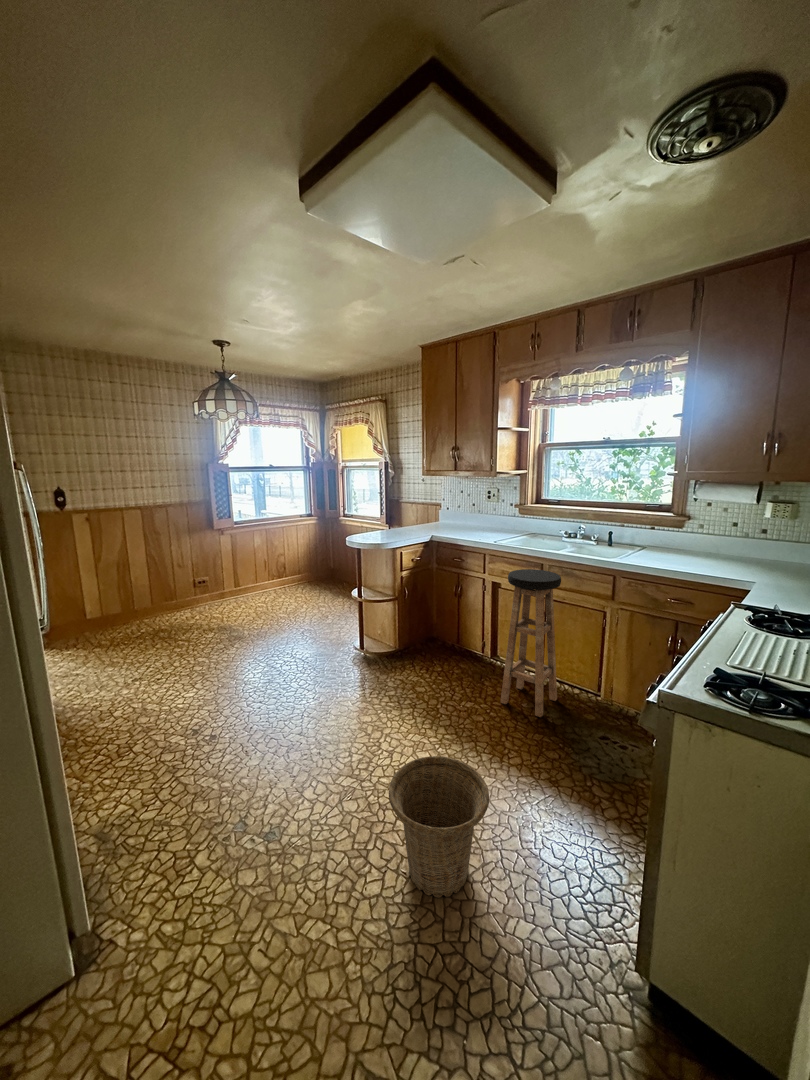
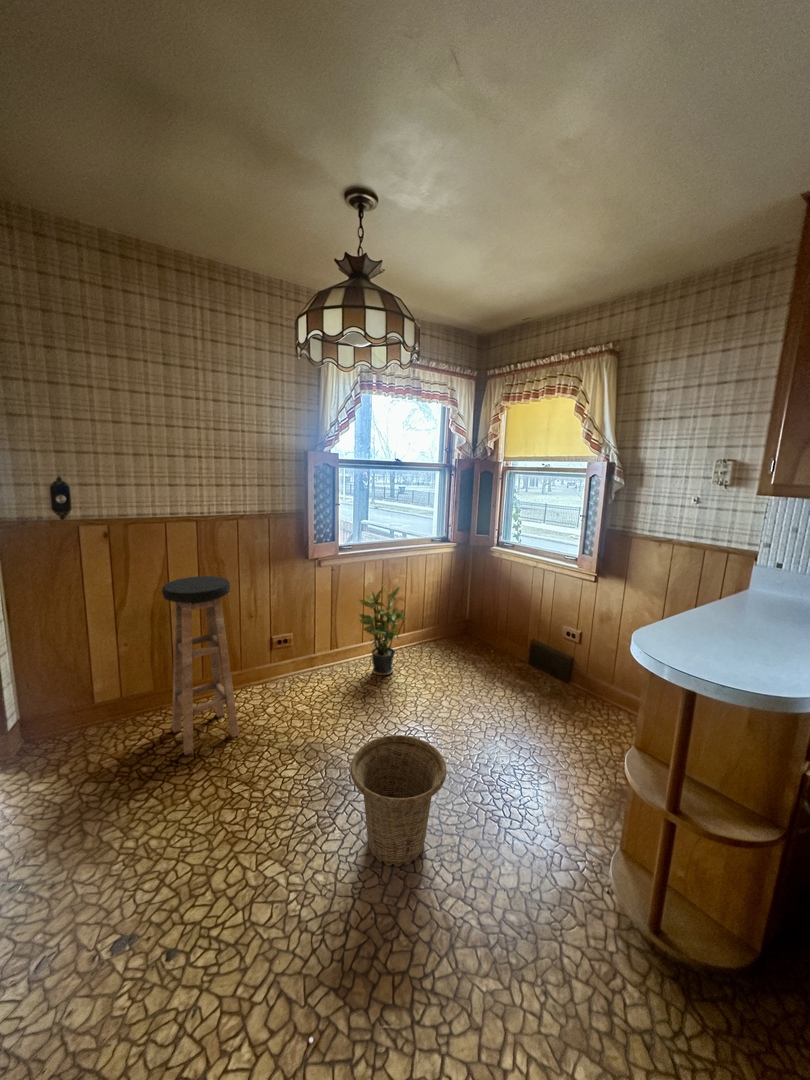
bar stool: present [501,569,561,717] -> present [162,576,239,755]
potted plant: none [340,597,389,692] -> present [359,585,406,675]

